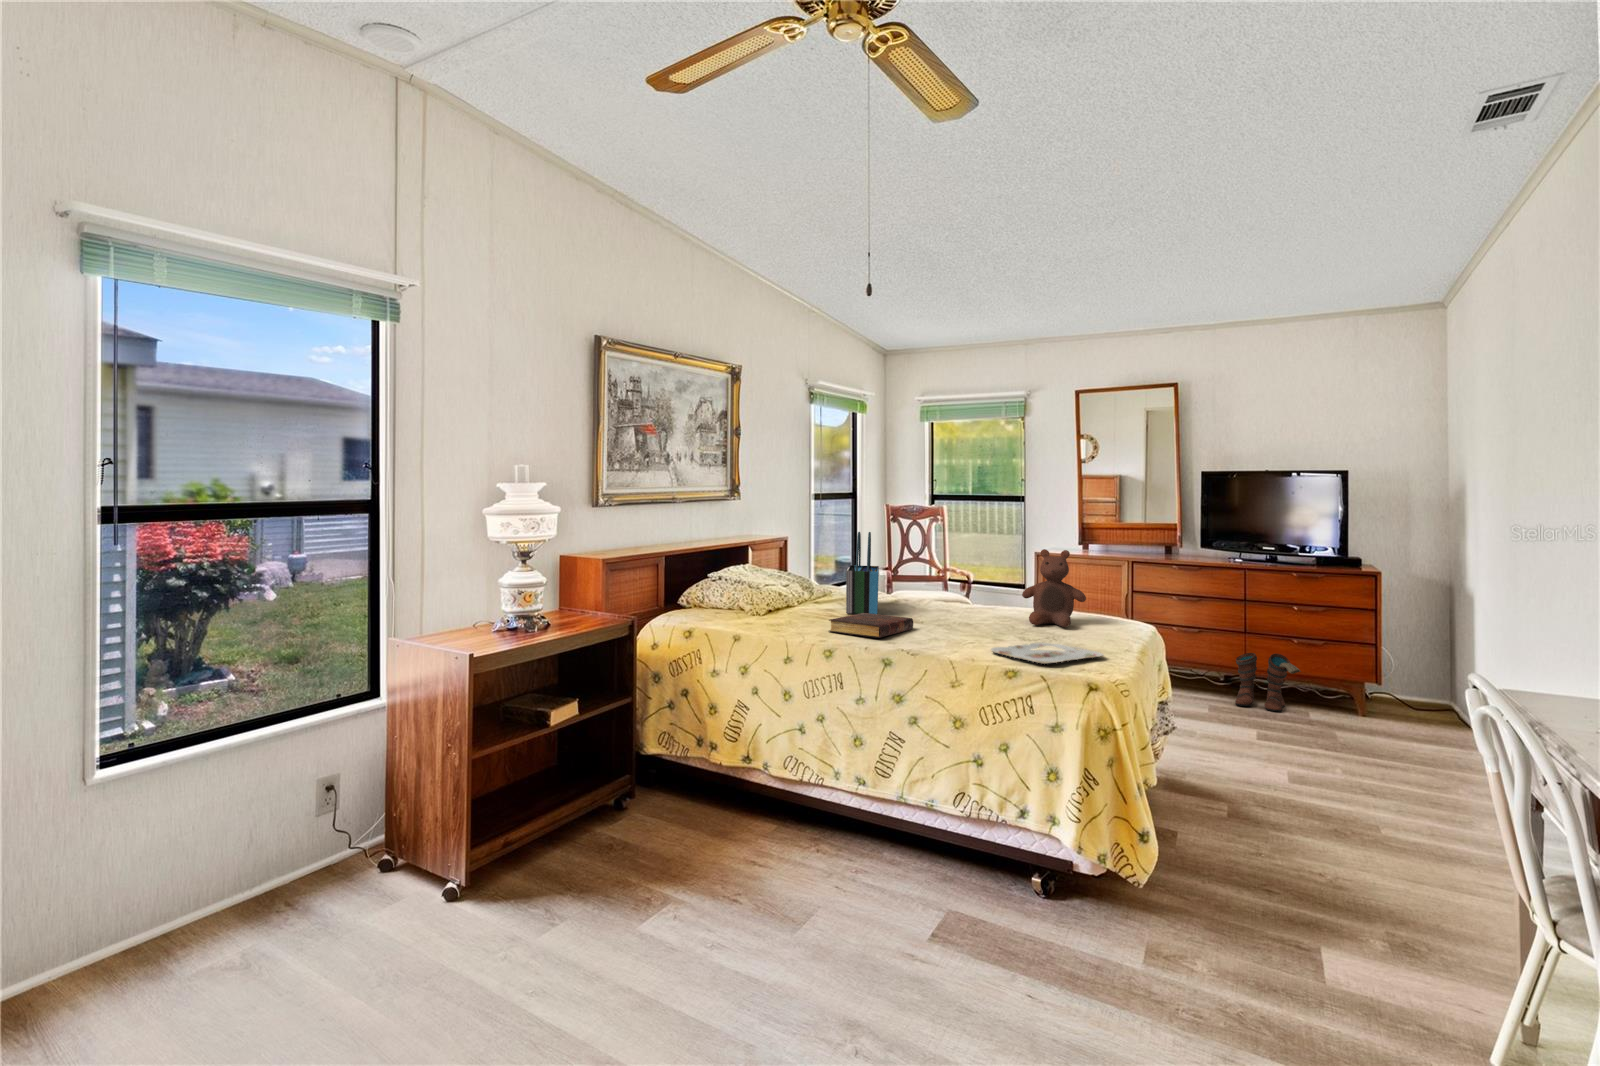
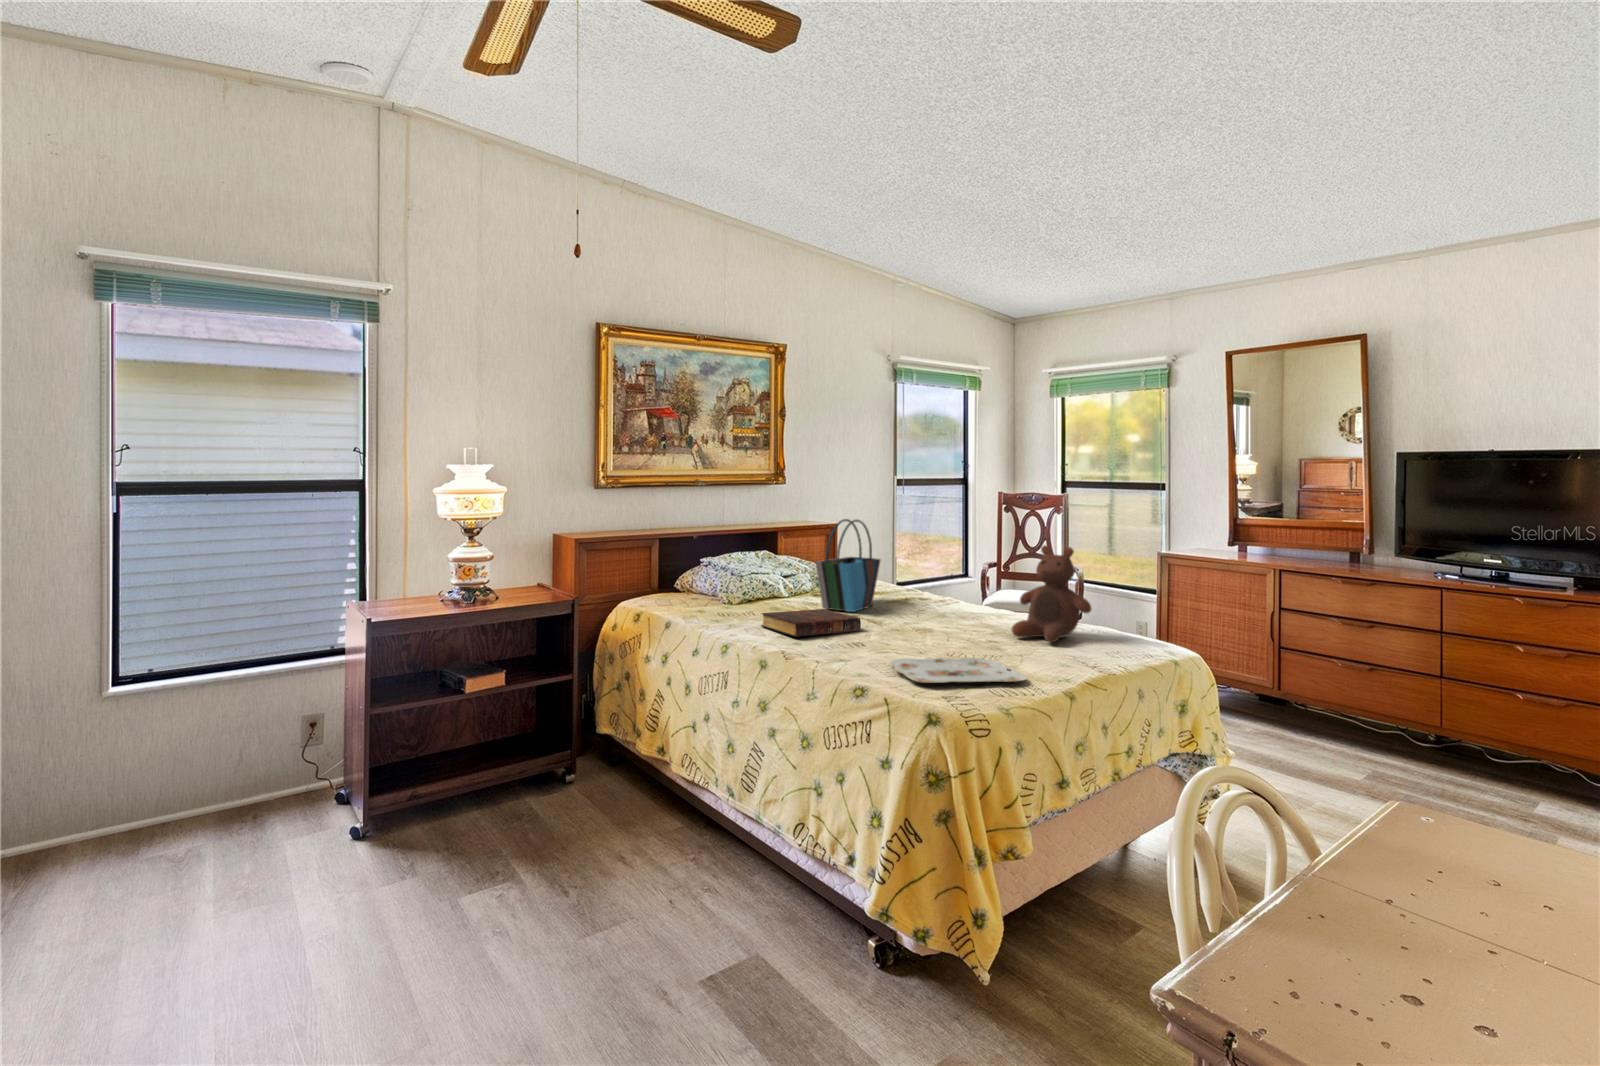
boots: present [1235,653,1301,711] -> none [1409,704,1517,791]

